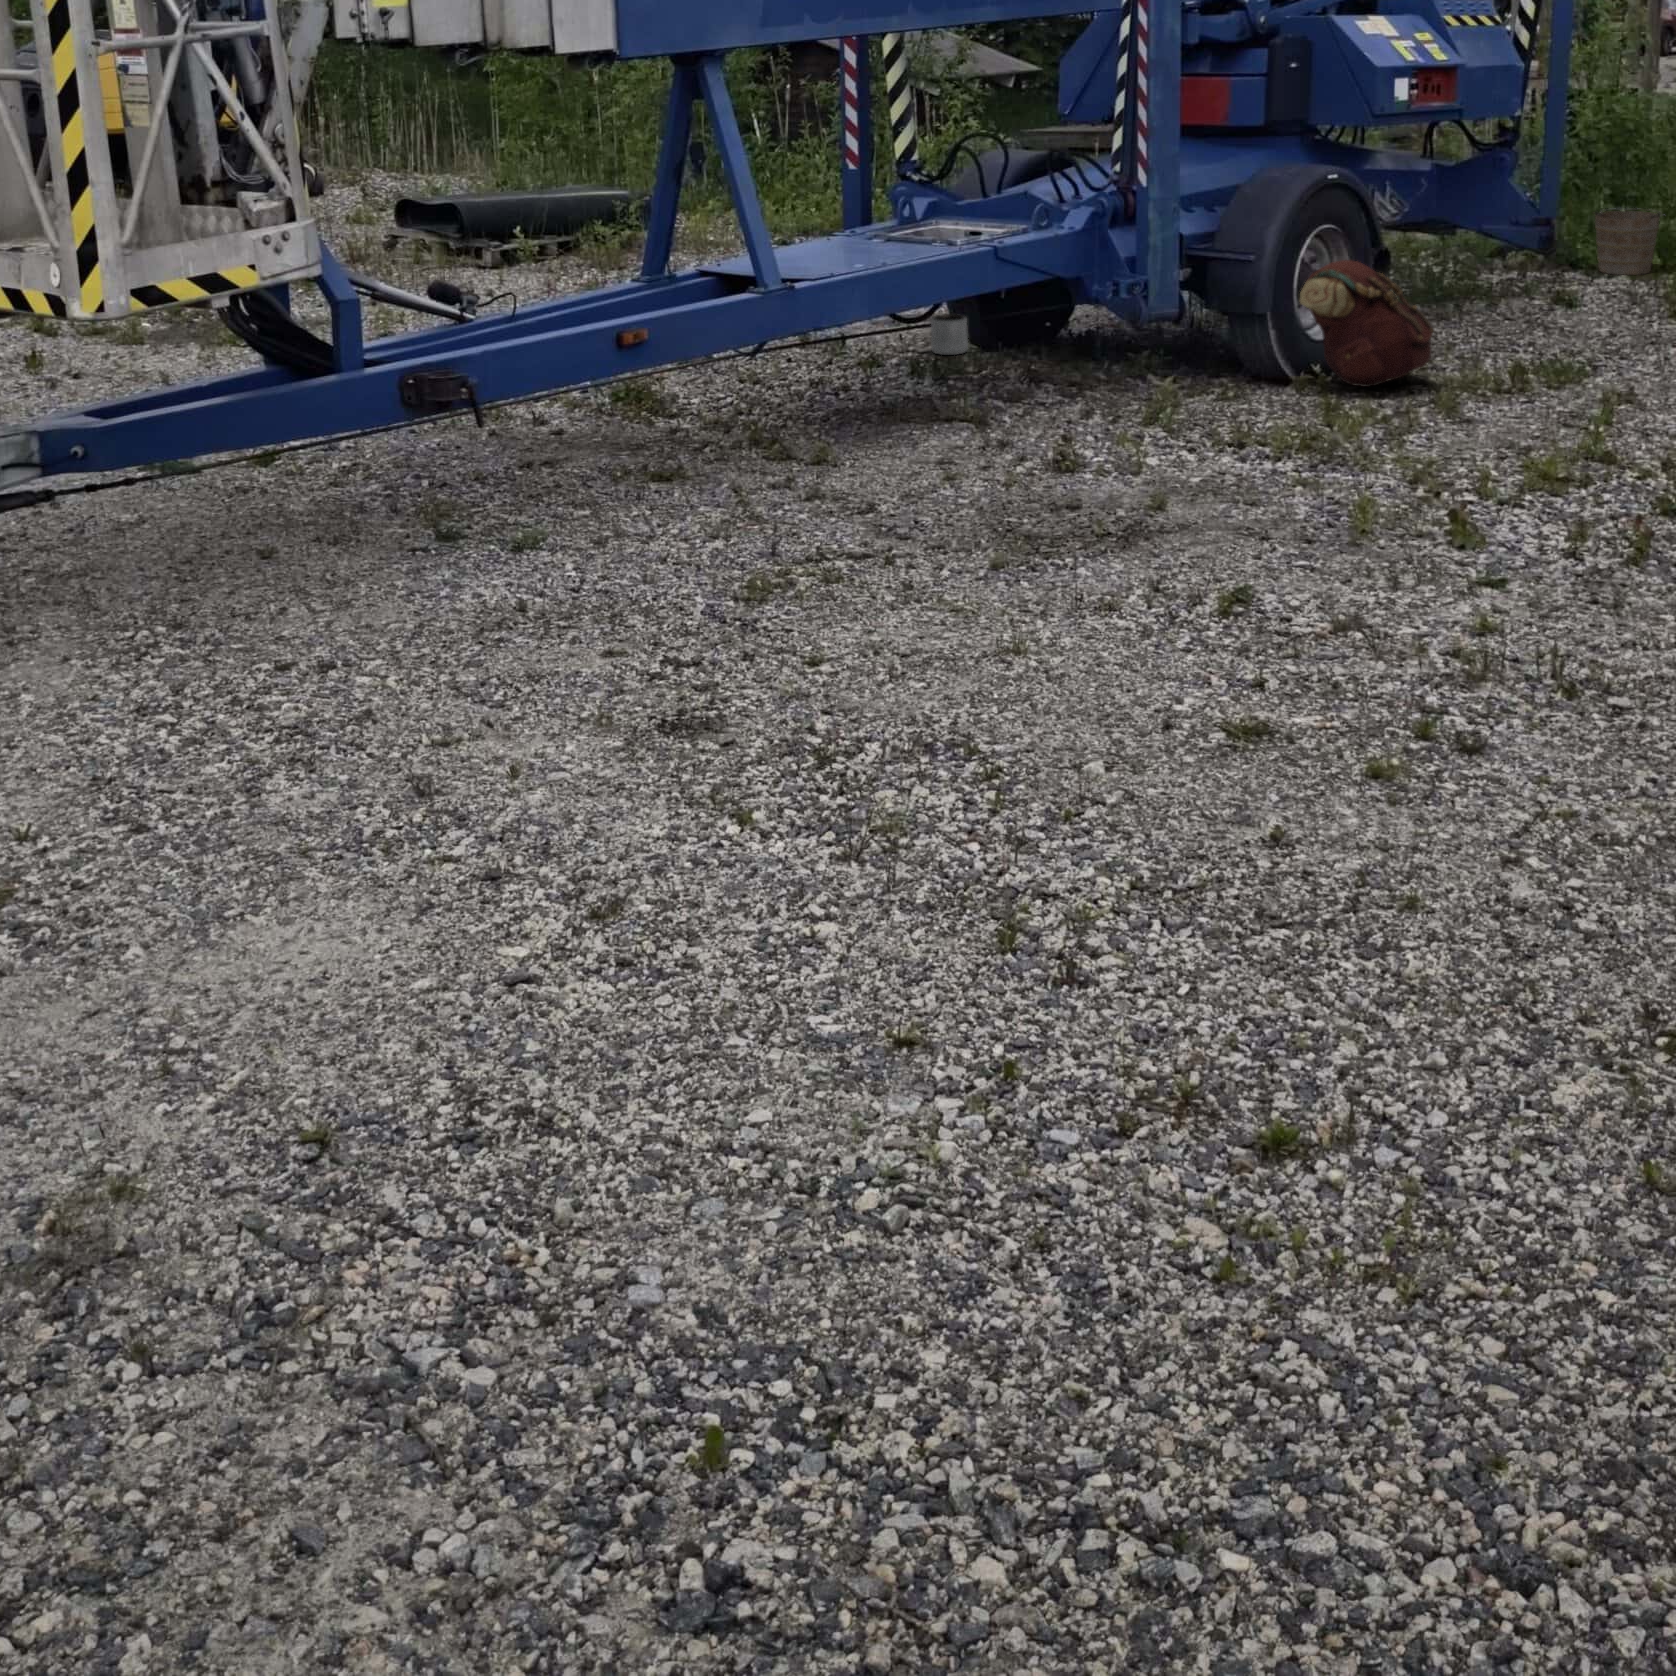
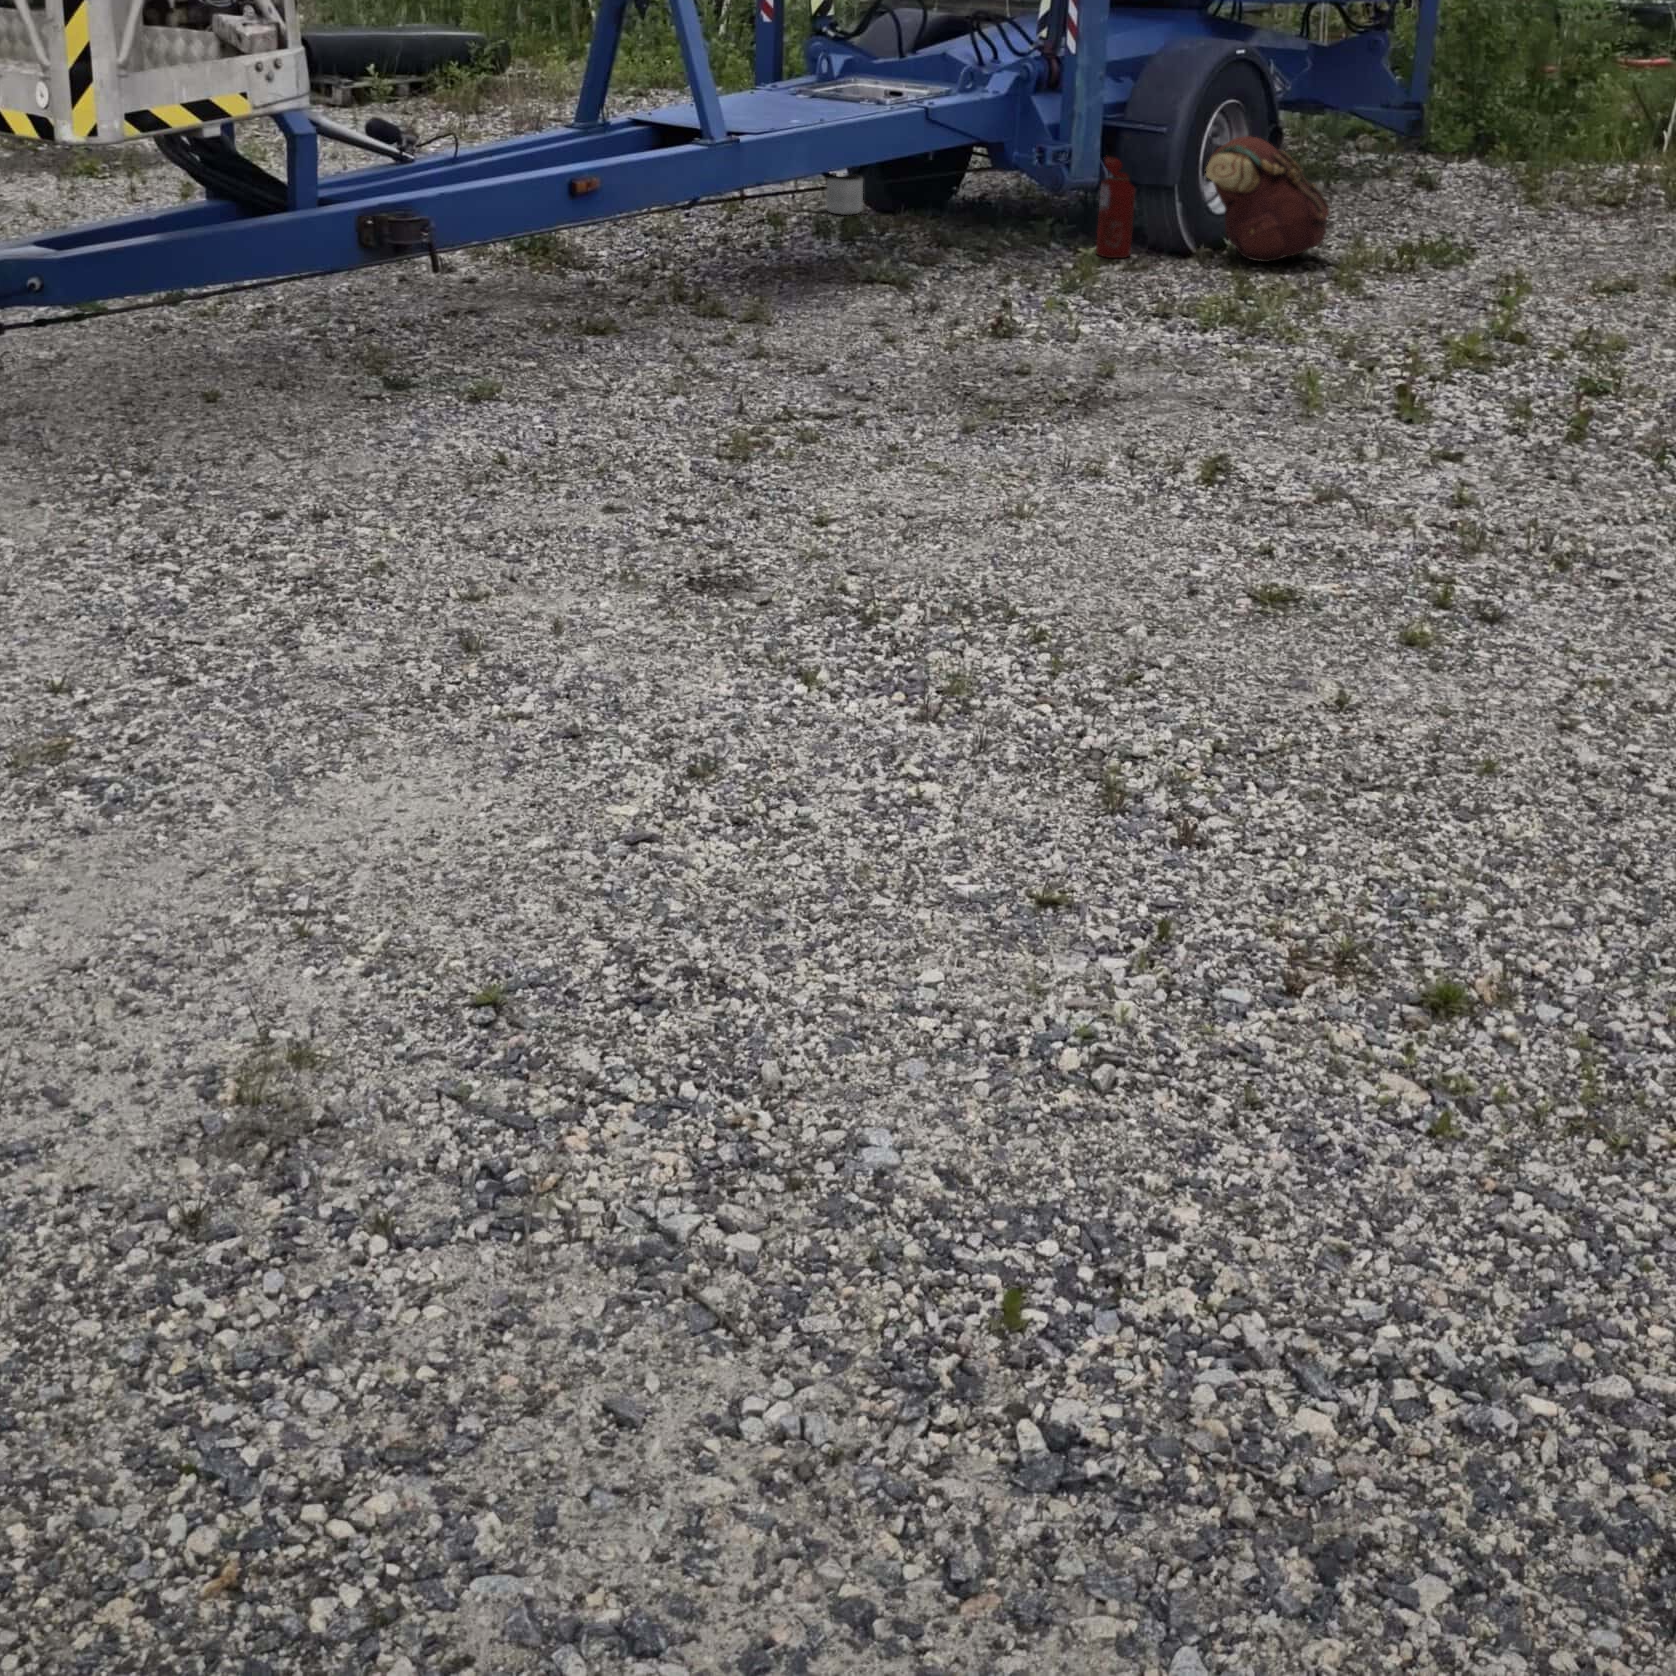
bucket: present [1595,209,1665,275] -> none [1441,98,1510,163]
fire extinguisher: none [1193,266,1230,389] -> present [1096,137,1135,258]

